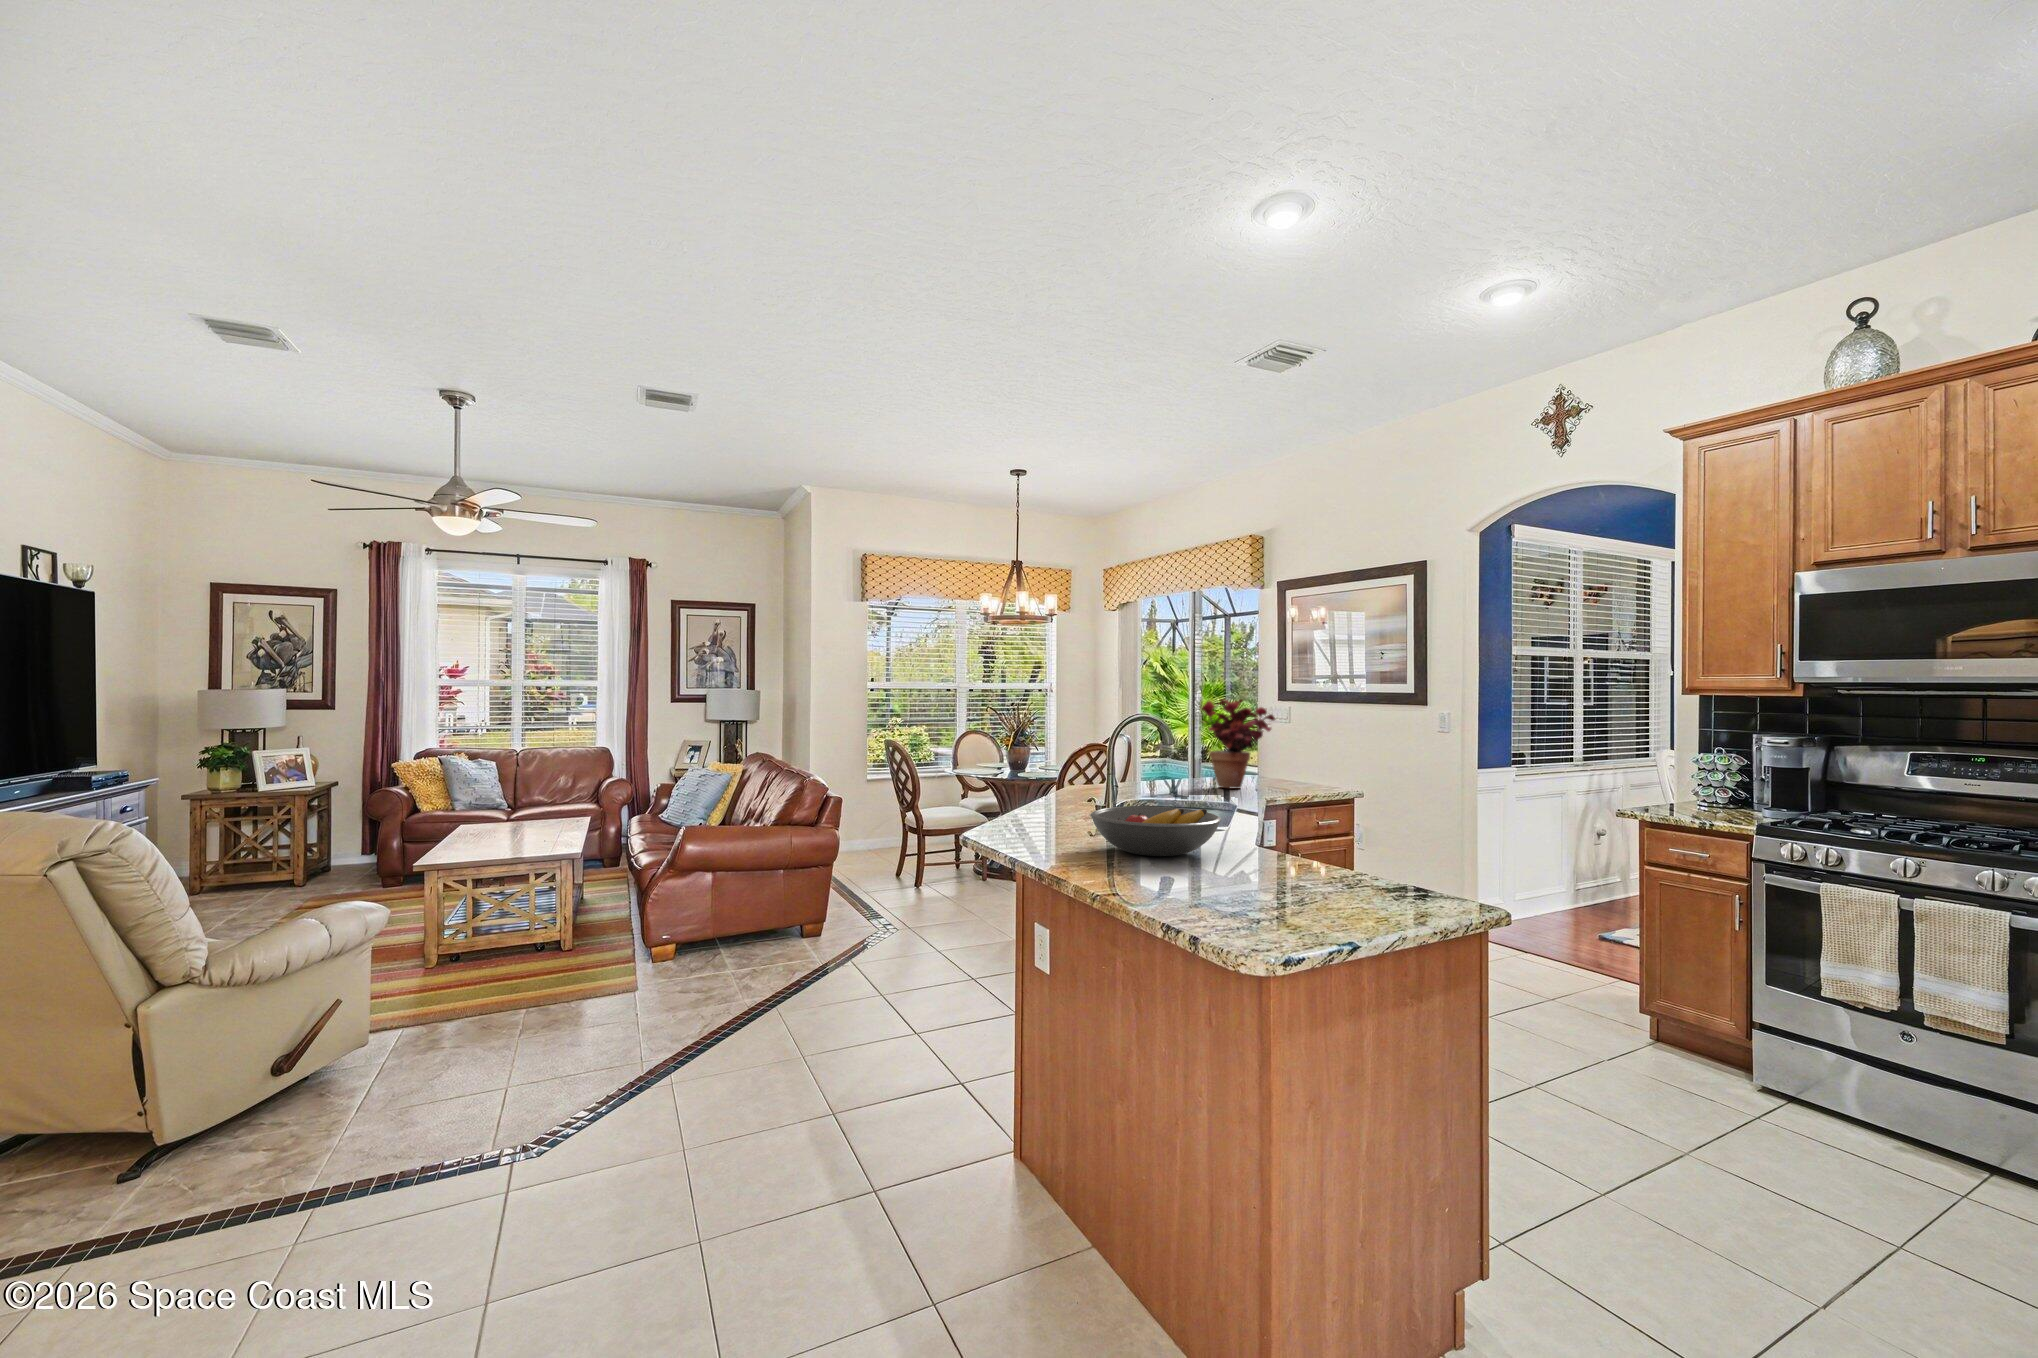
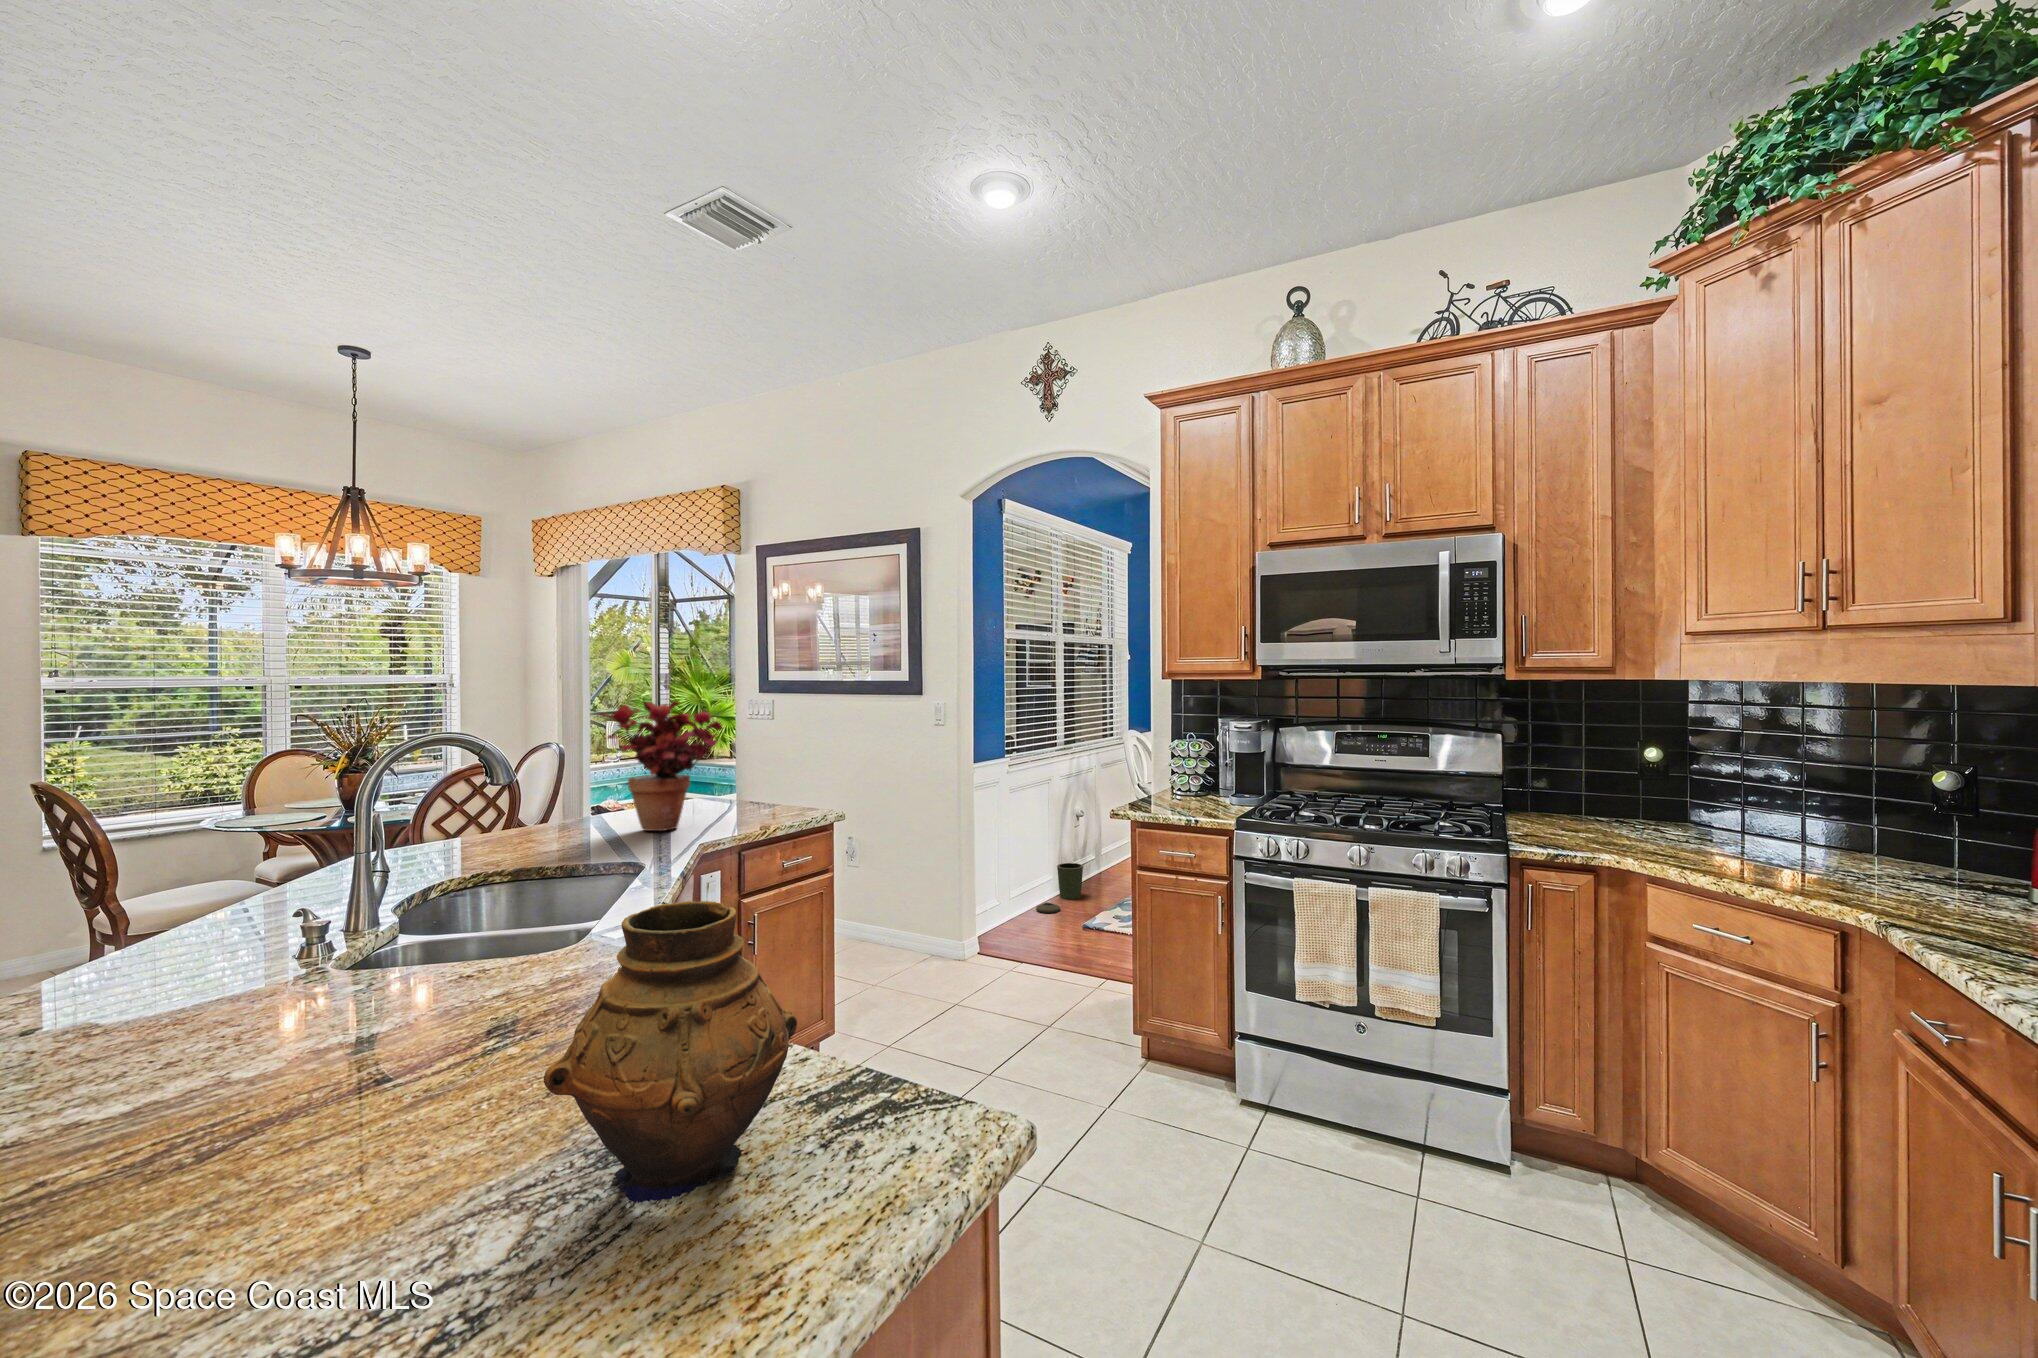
vase: none [1268,776,1374,898] -> present [544,901,797,1203]
fruit bowl: present [1090,806,1221,856] -> none [175,942,531,1091]
trash can: none [1546,878,1603,922] -> present [1036,863,1083,913]

